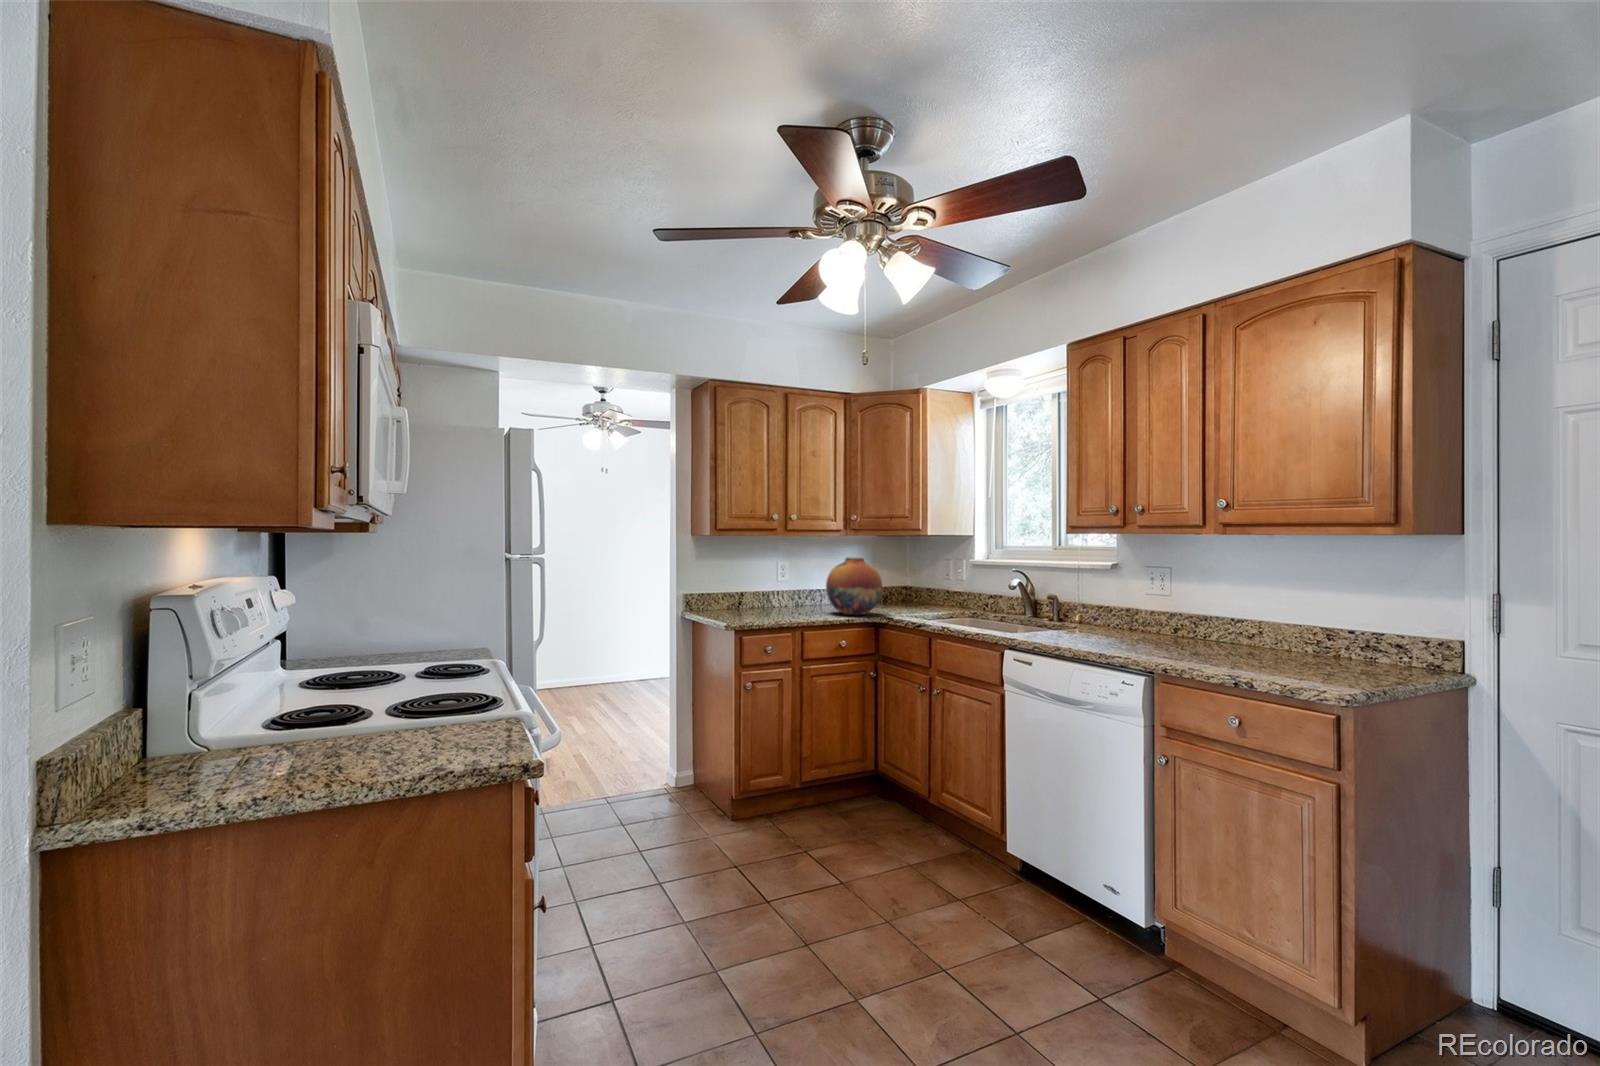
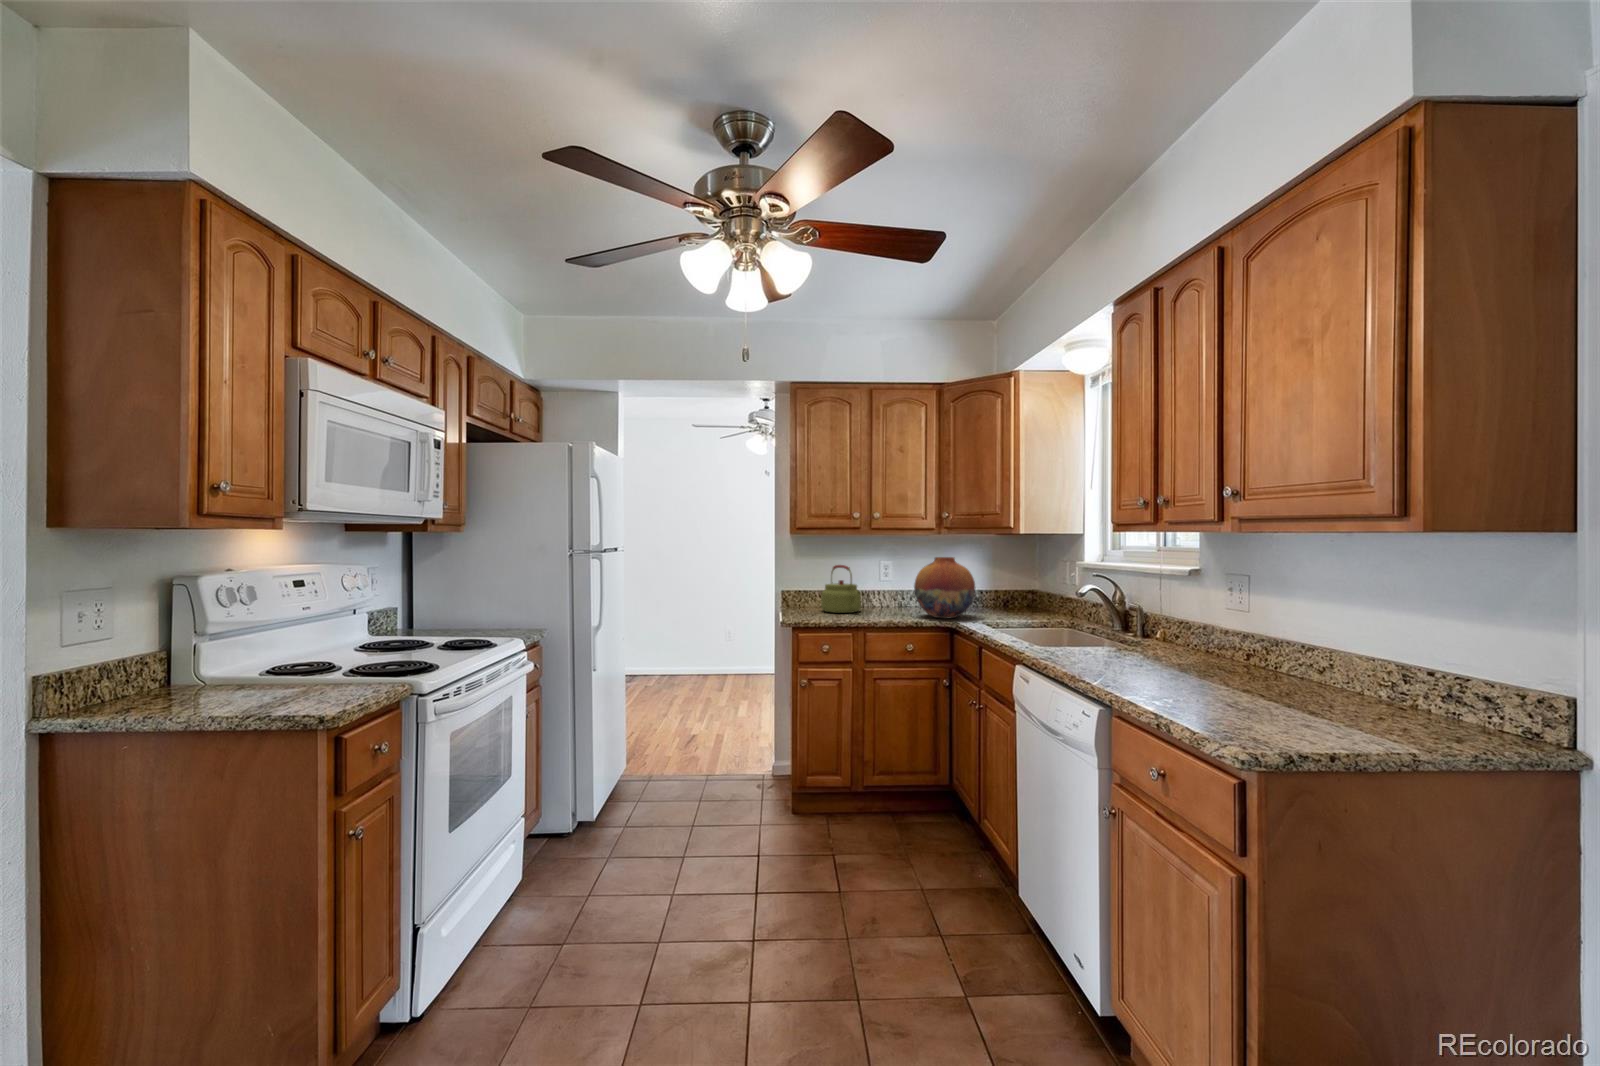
kettle: none [728,564,777,613] -> present [821,565,861,613]

